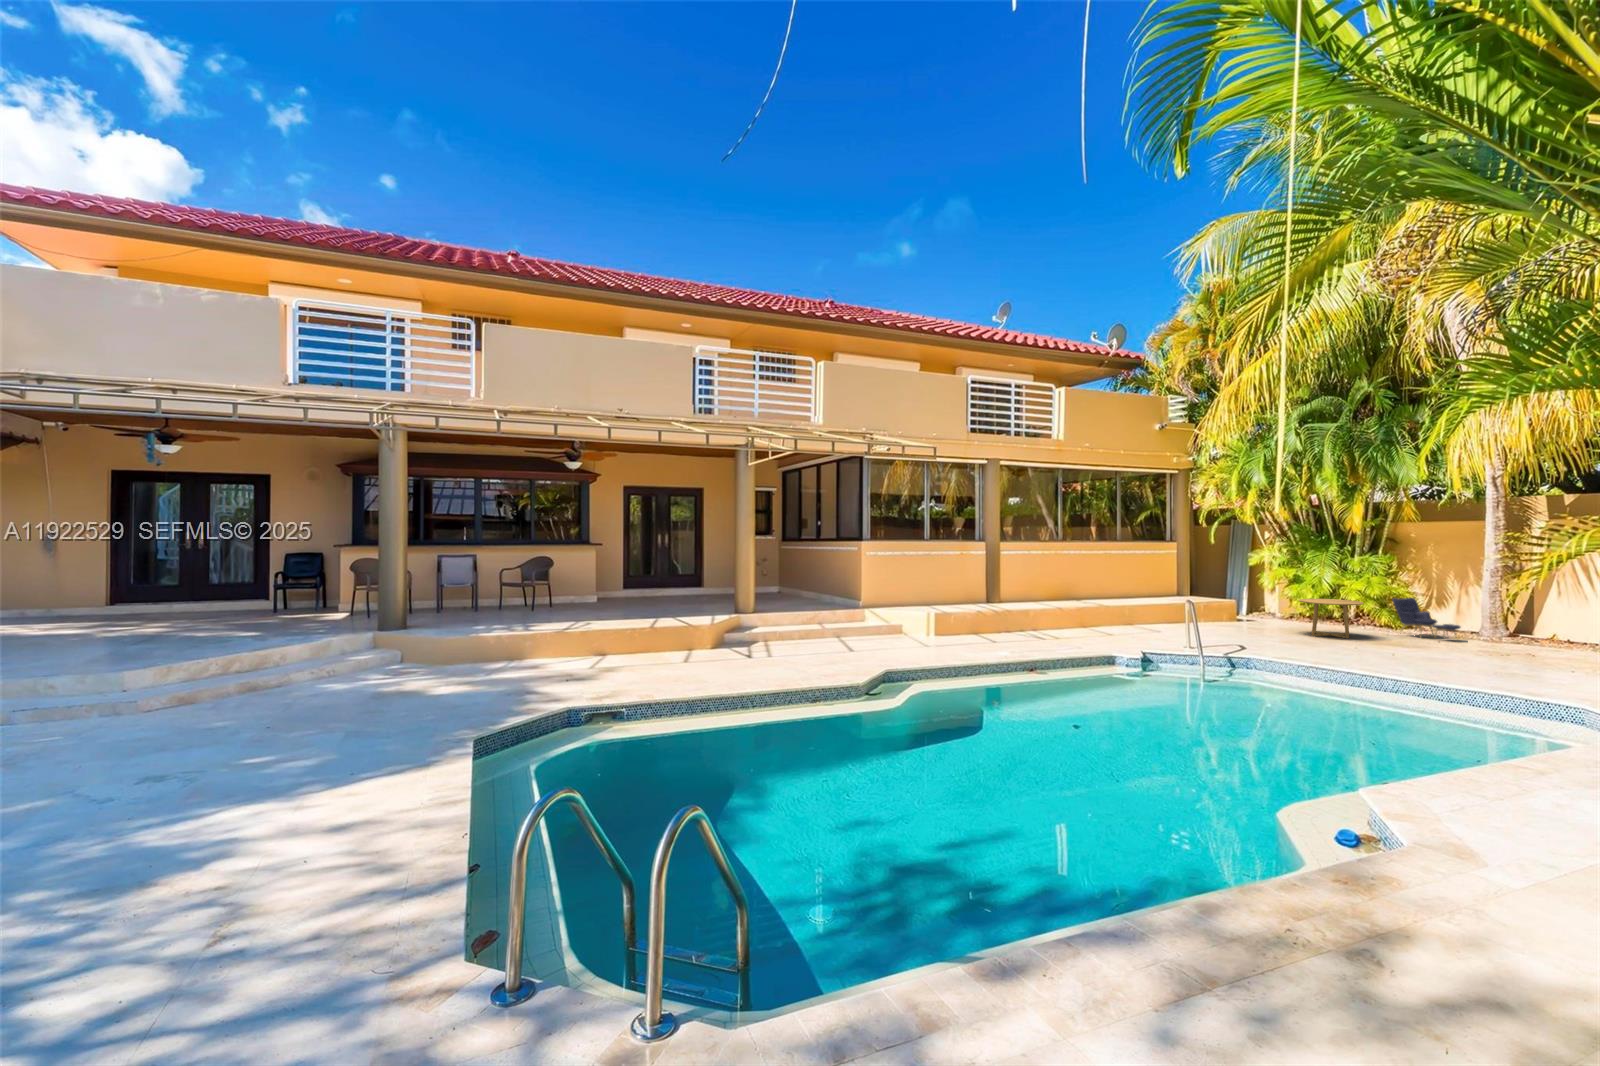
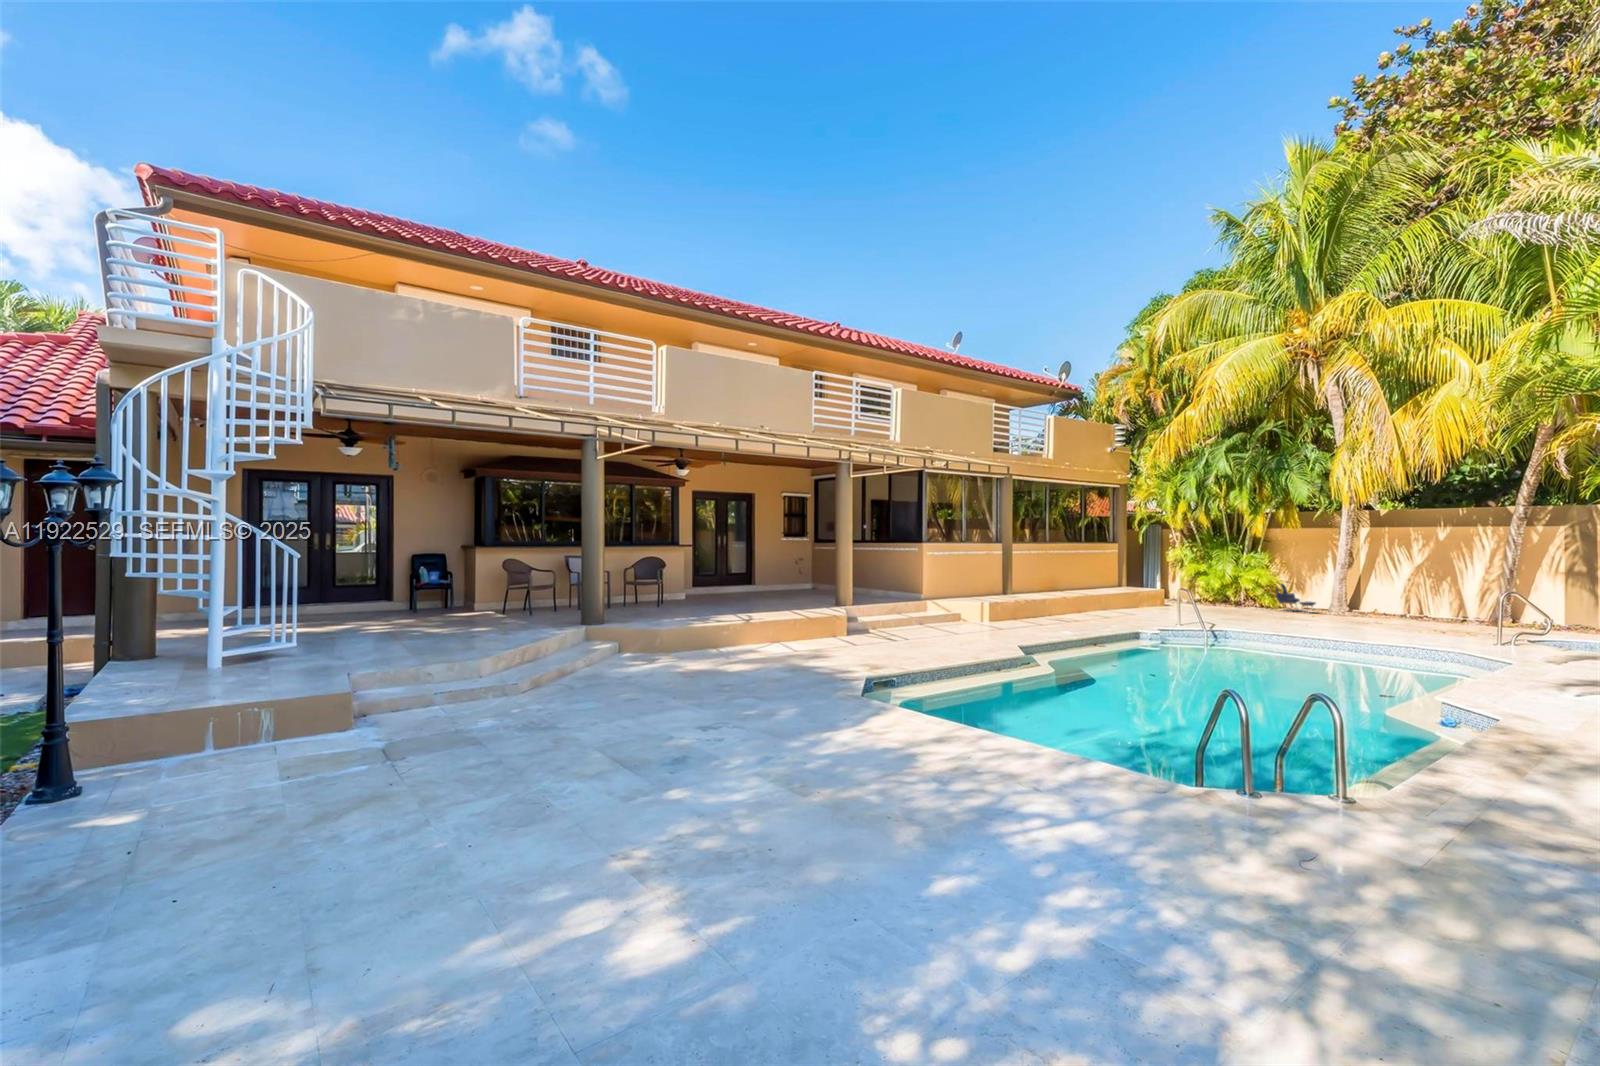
round table: present [1299,599,1363,638] -> none [1216,586,1259,613]

